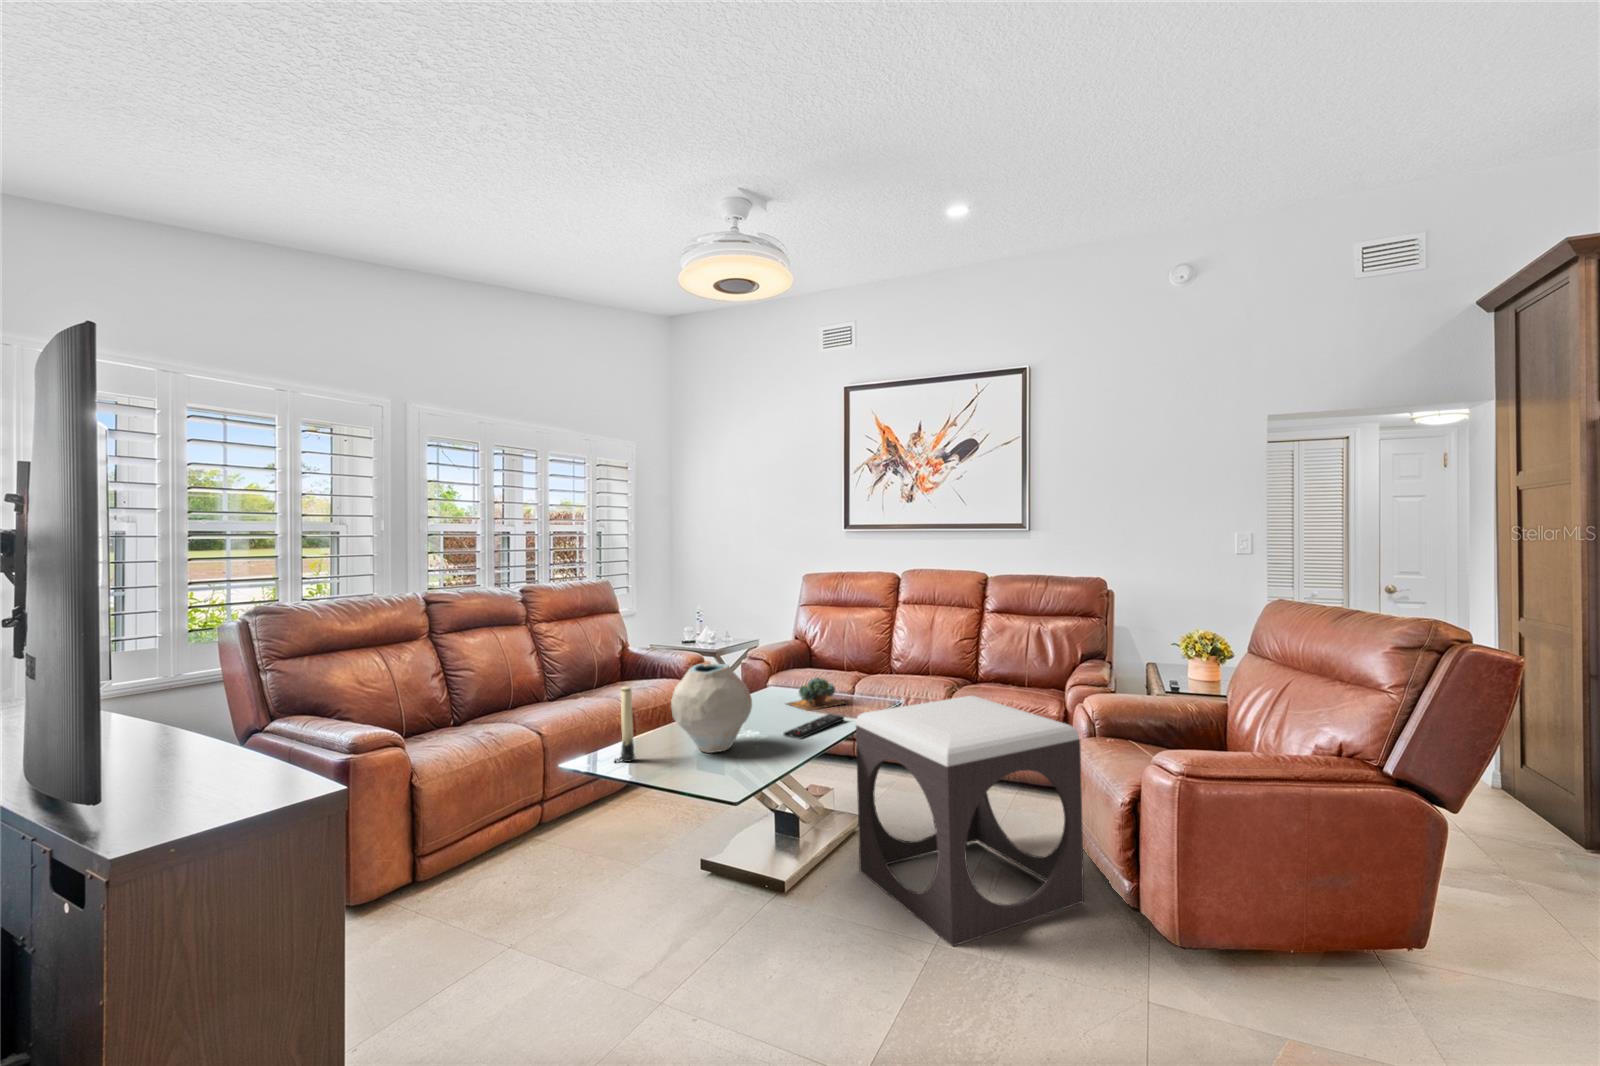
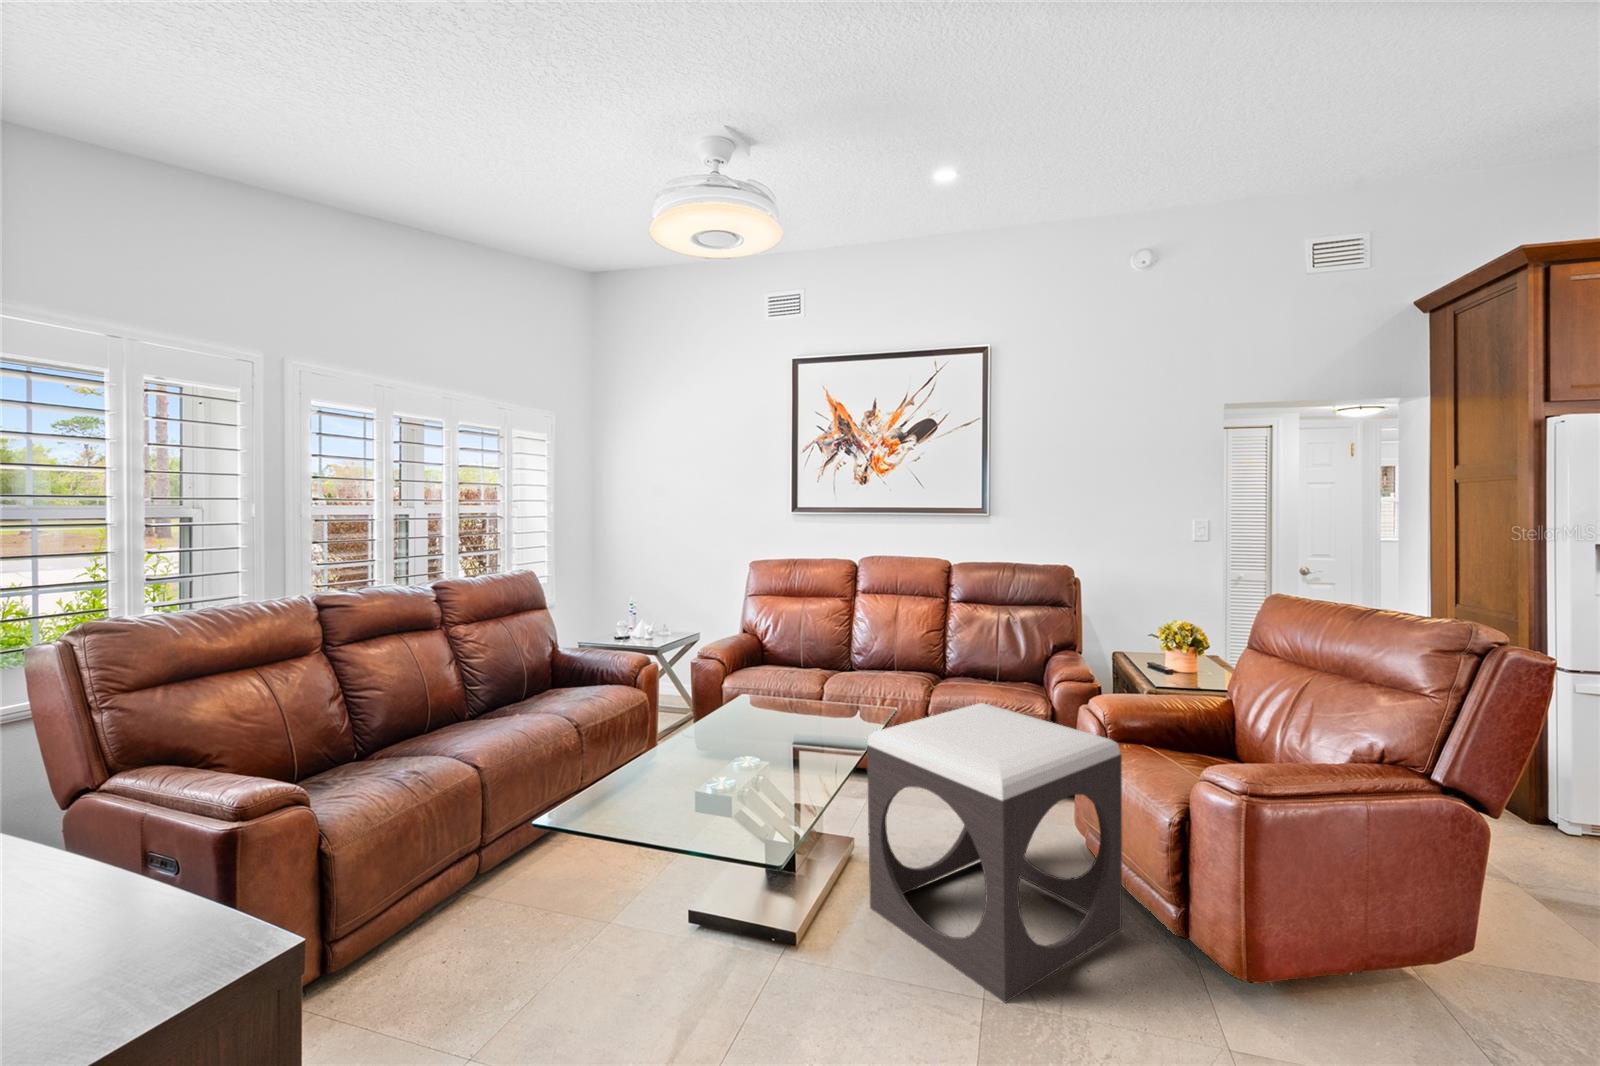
vase: present [671,664,752,753] -> none [655,681,752,789]
succulent plant: present [786,677,845,711] -> none [761,682,831,723]
candle: present [614,687,635,762] -> none [590,716,617,810]
remote control: present [783,714,844,739] -> none [780,727,839,763]

